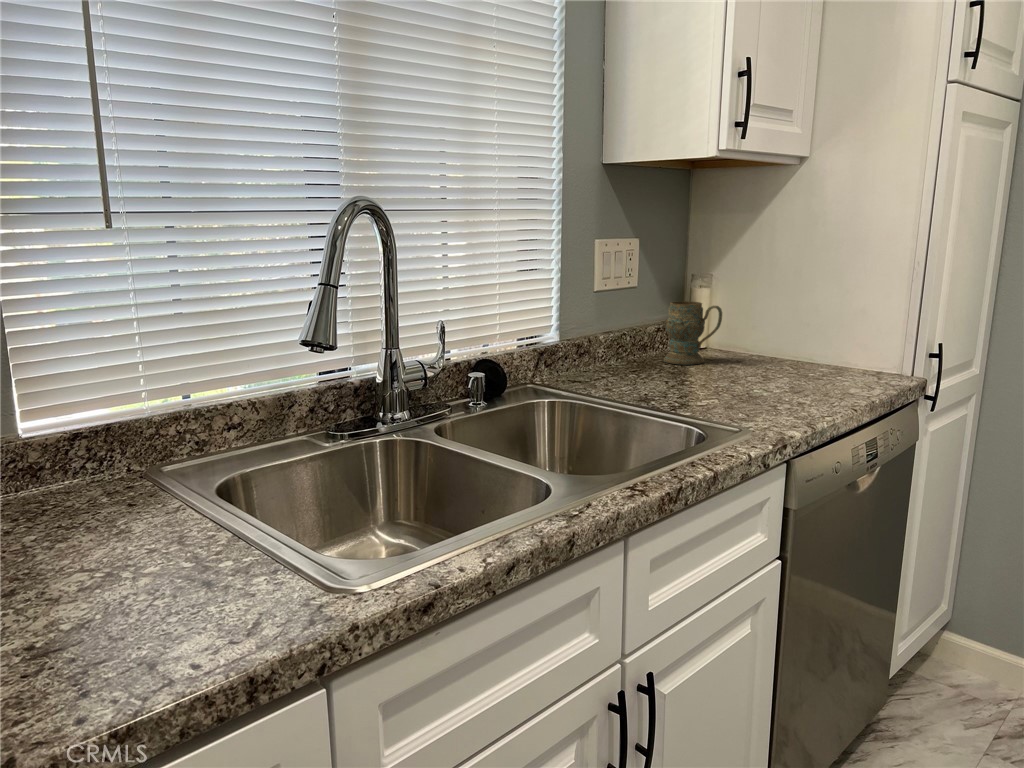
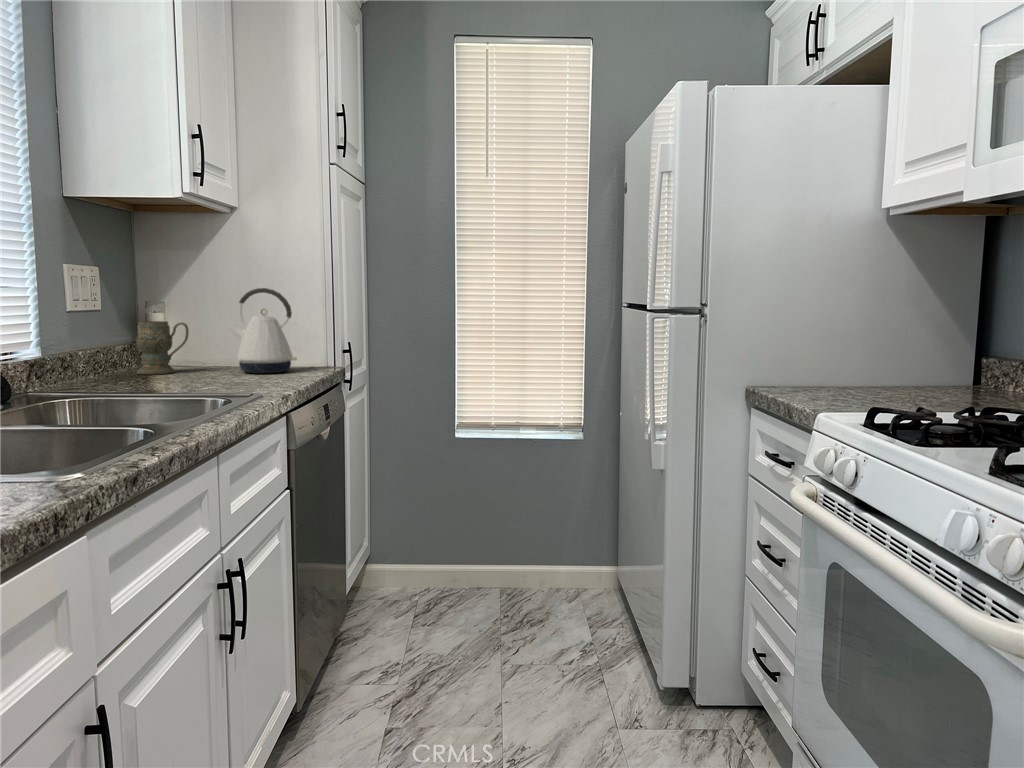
kettle: none [768,267,851,381] -> present [229,288,297,374]

